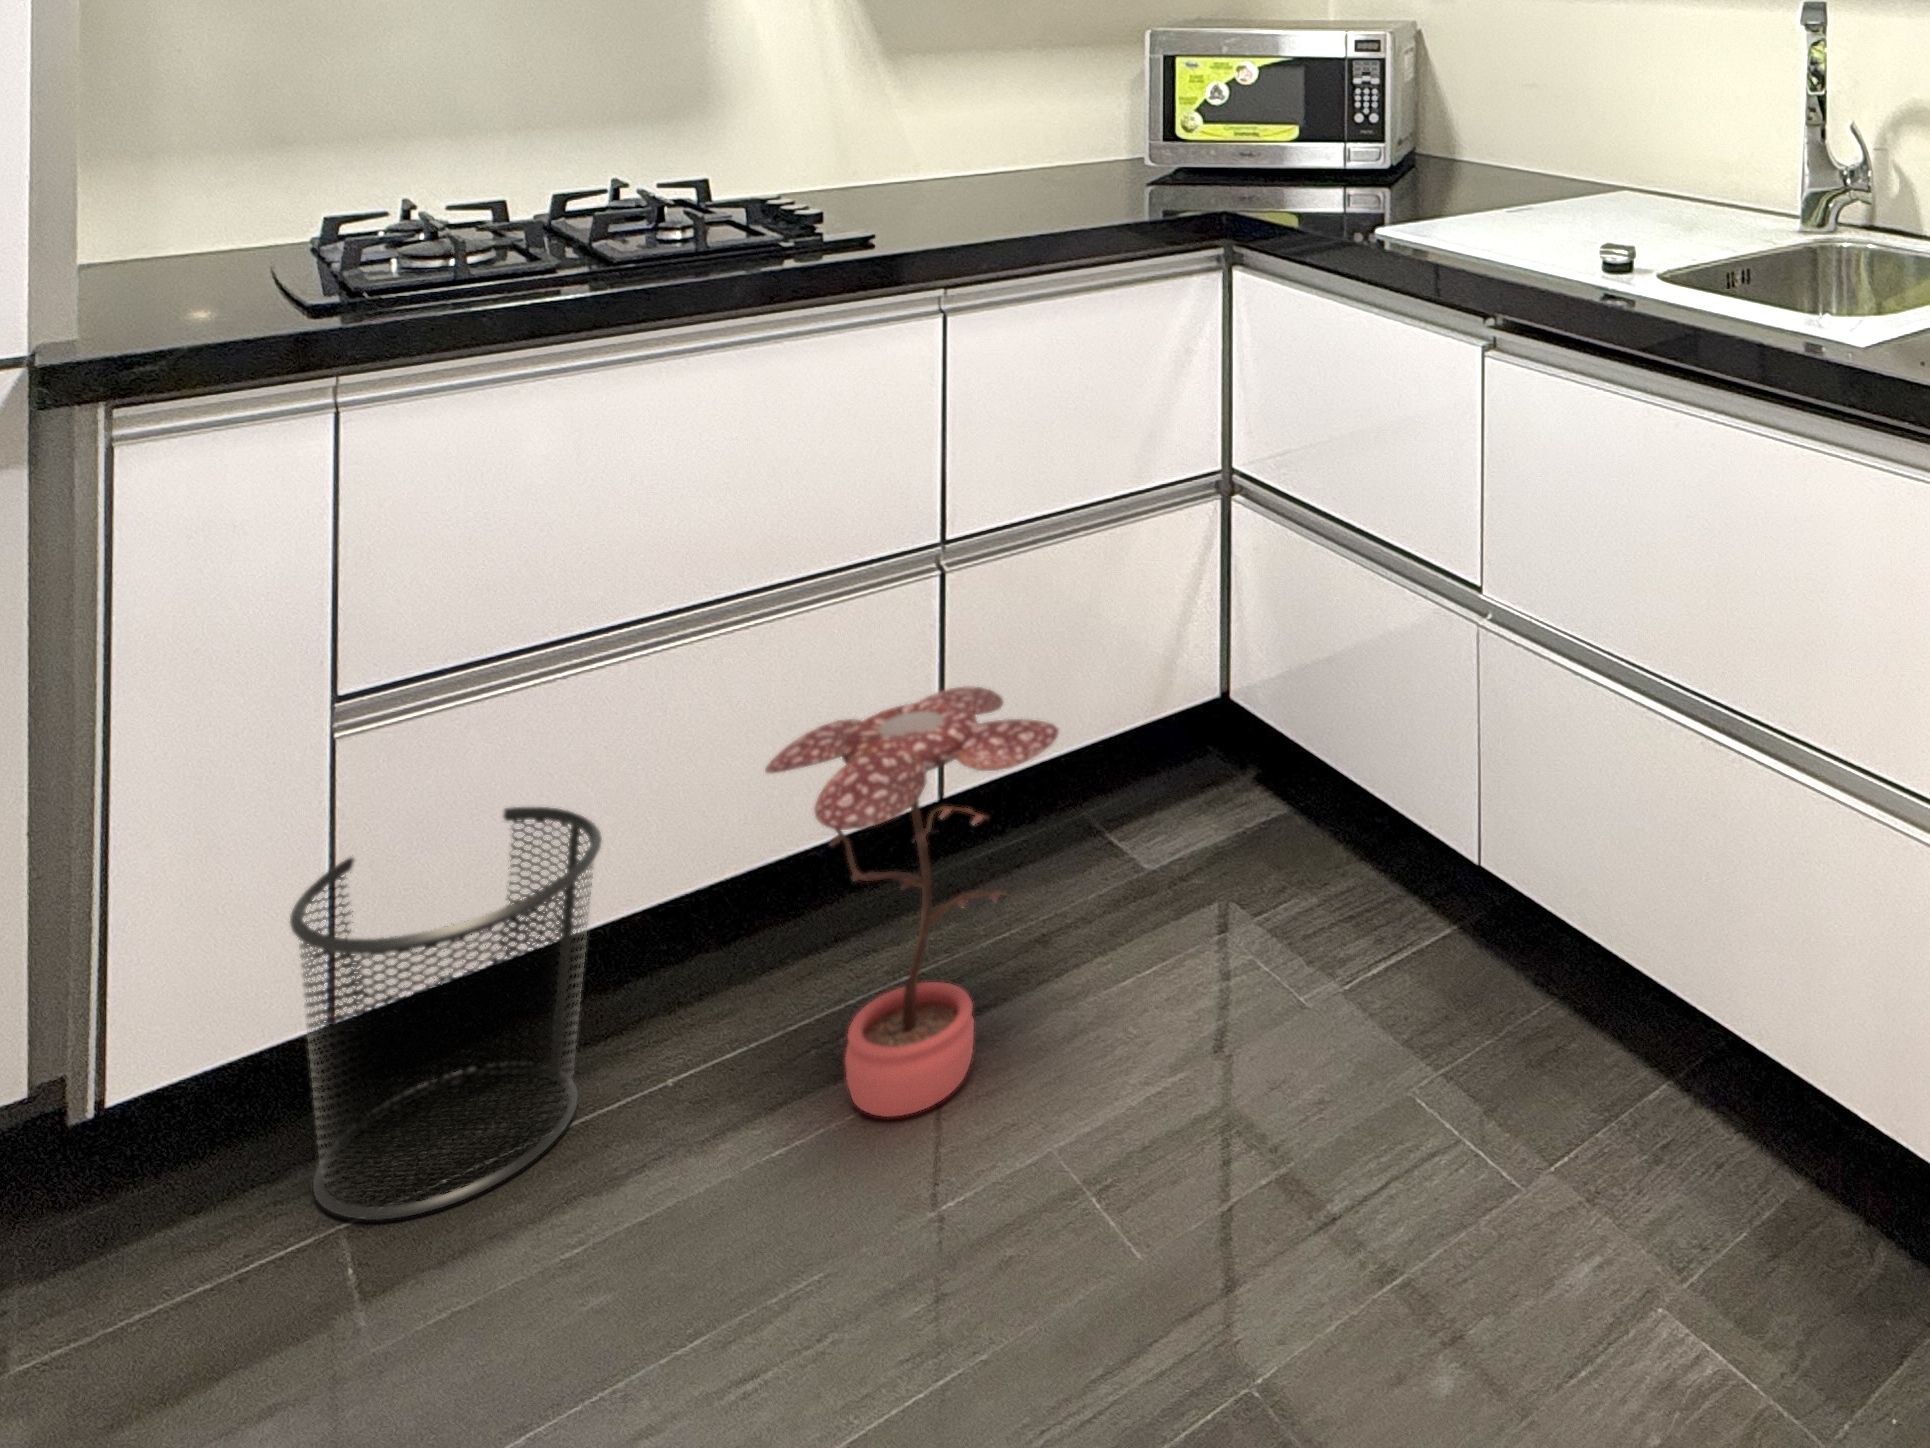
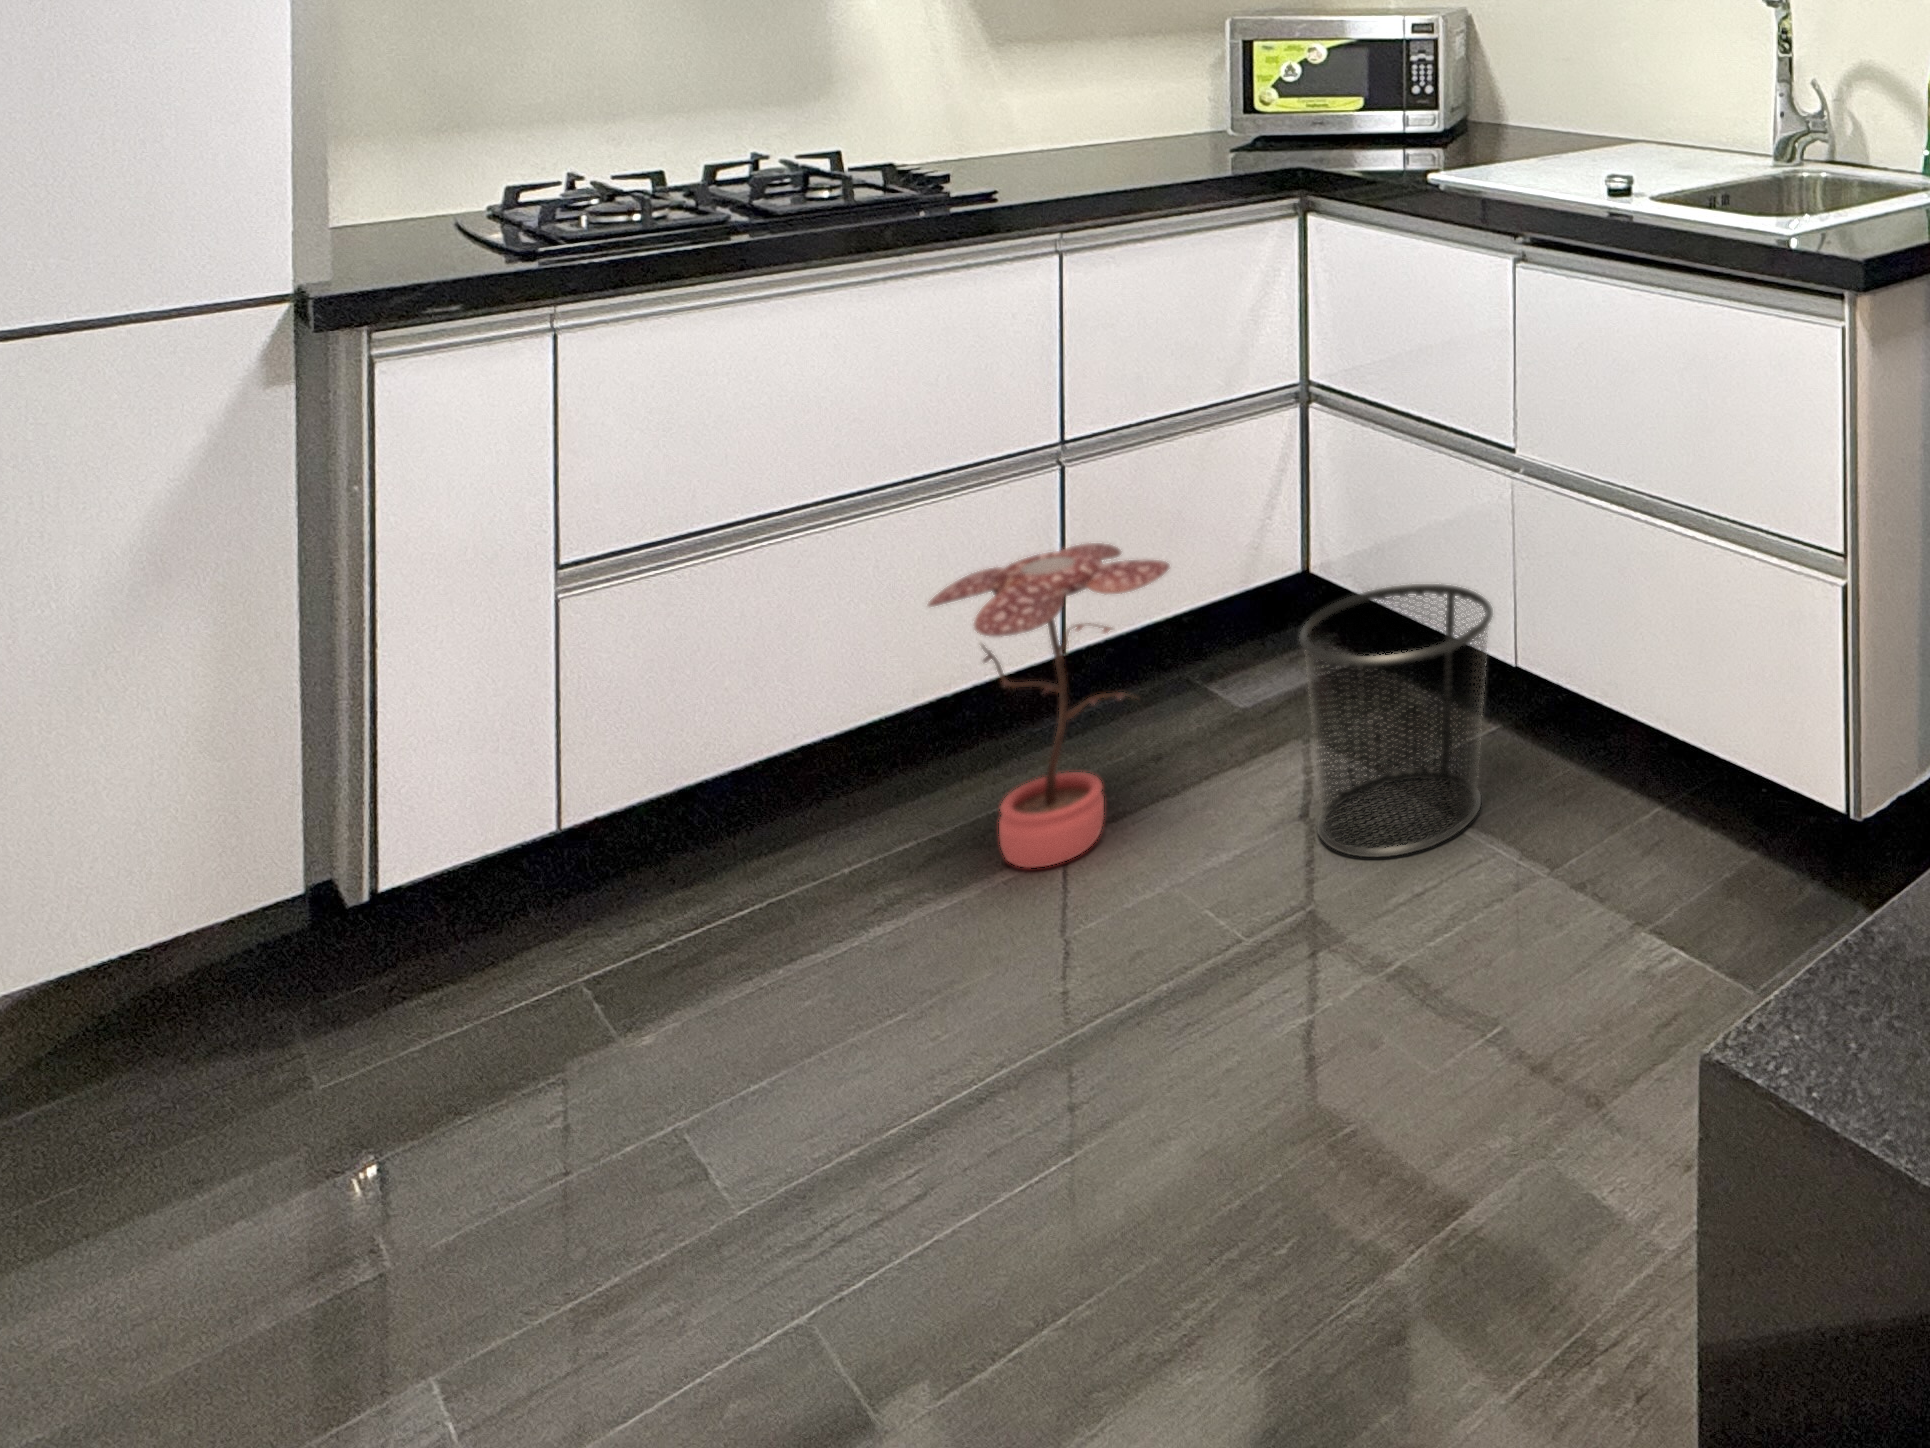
waste bin: present [290,807,602,1220] -> present [1300,584,1493,857]

